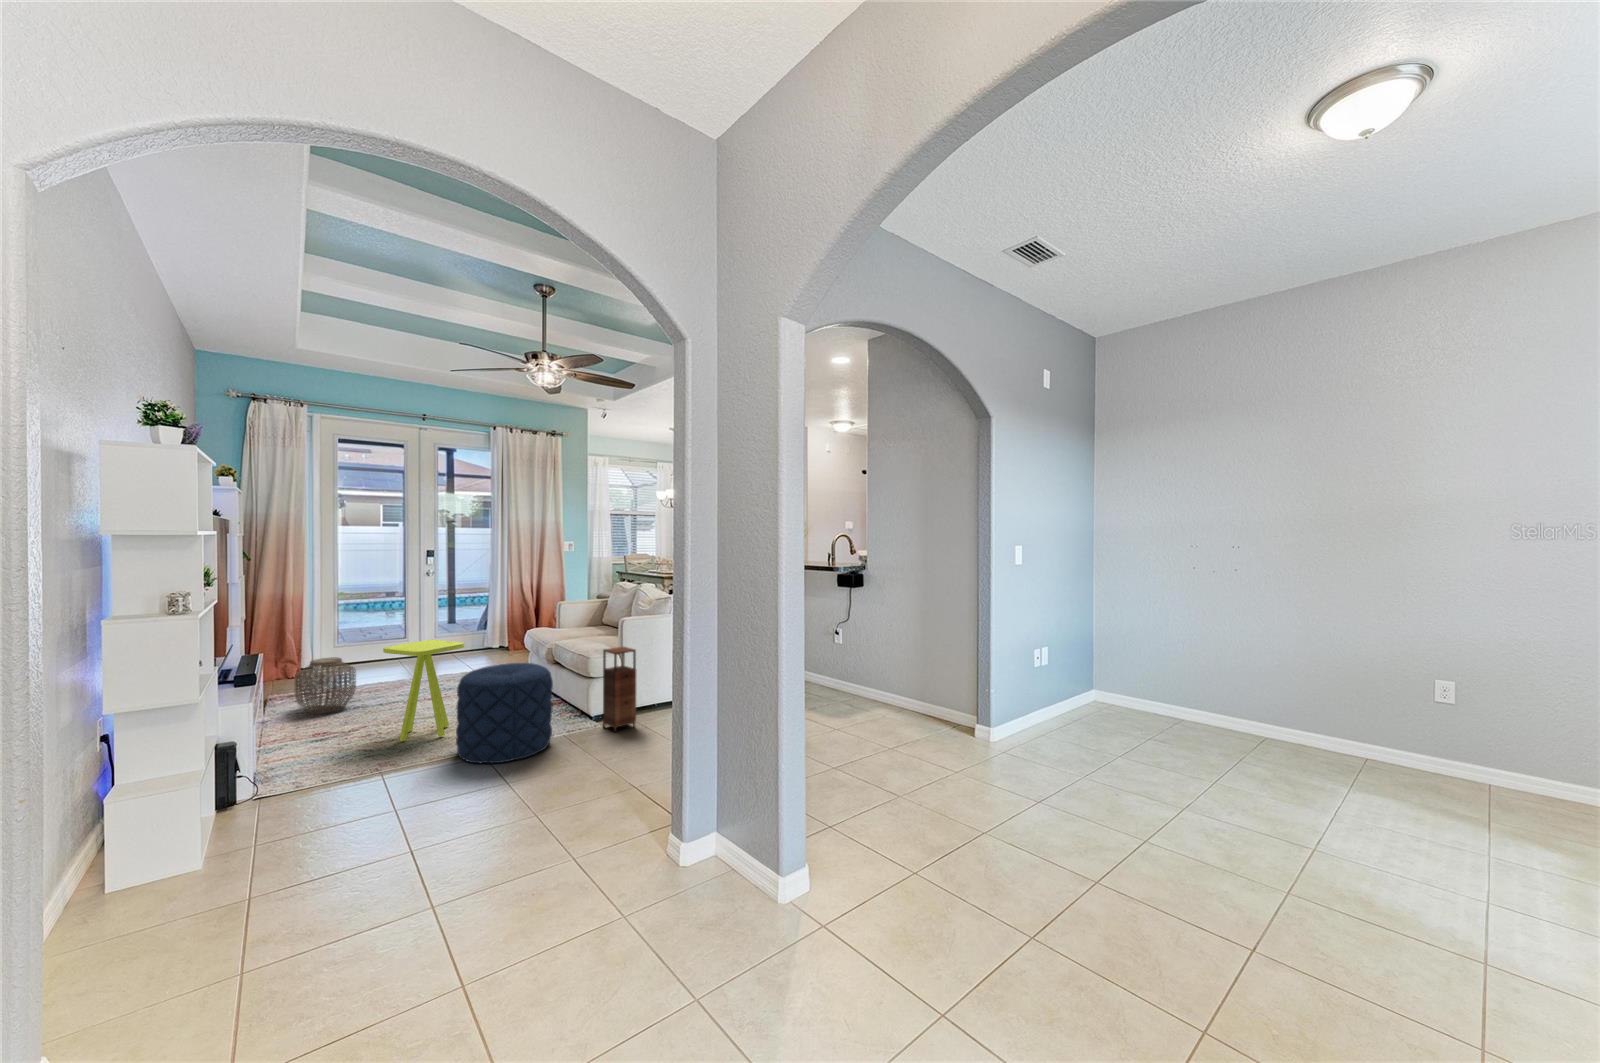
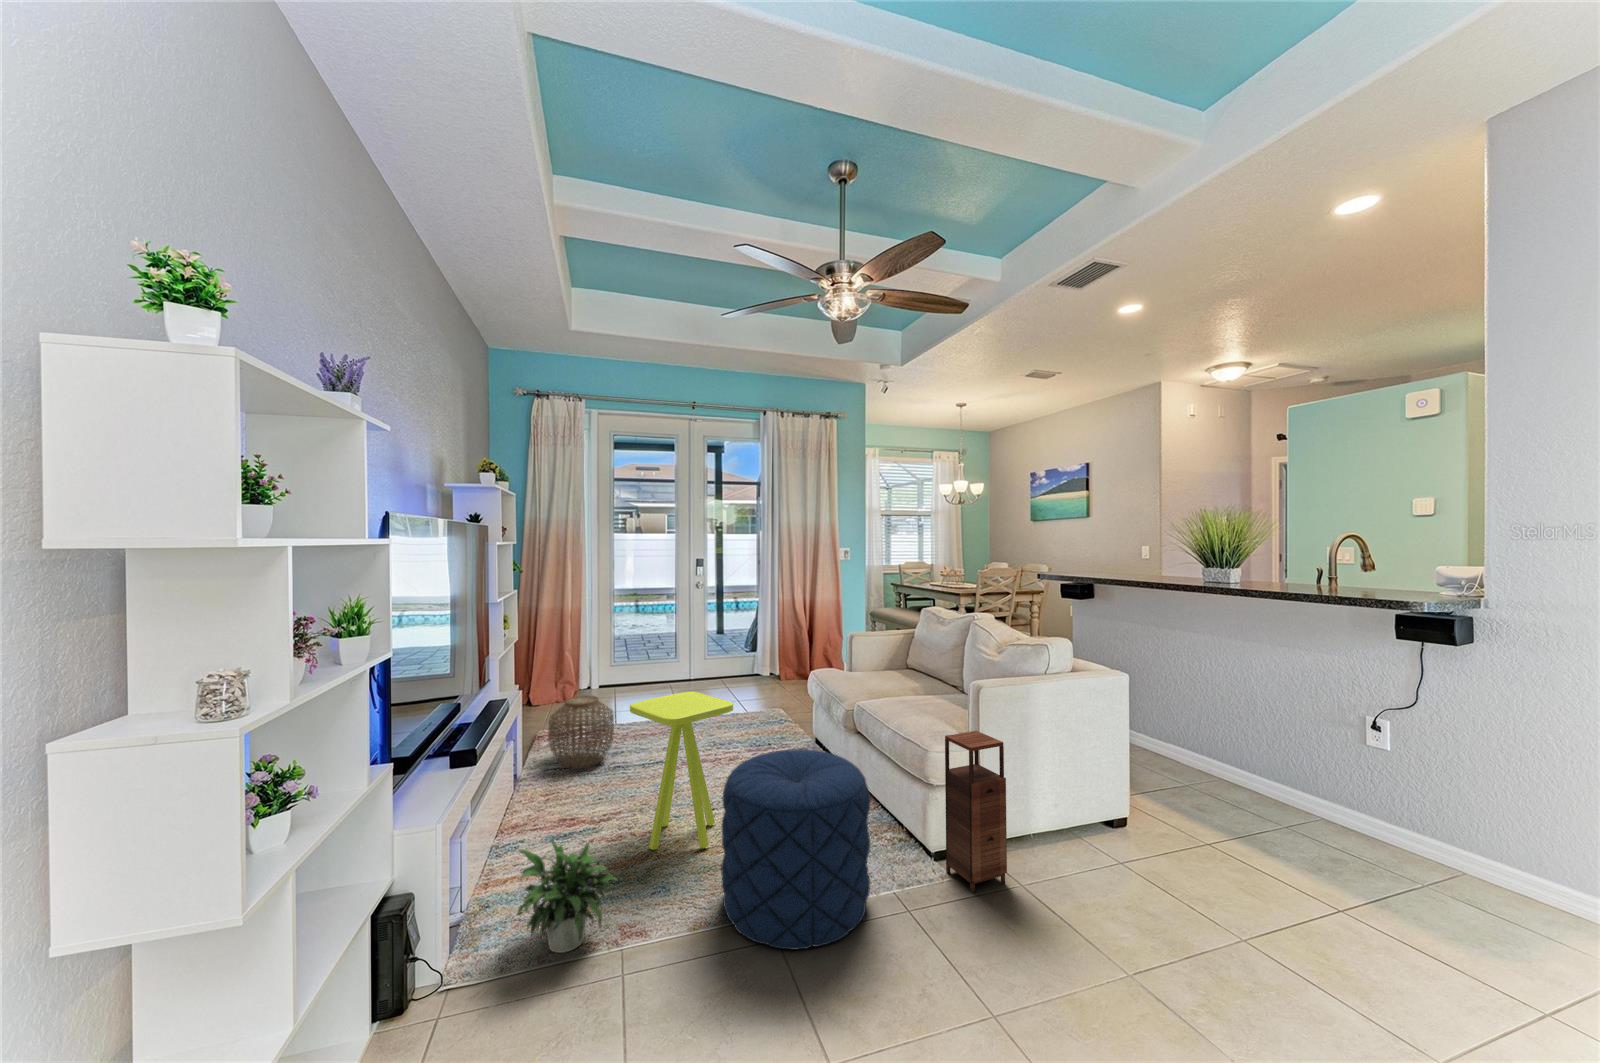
potted plant: none [306,722,386,784] -> present [518,840,617,953]

